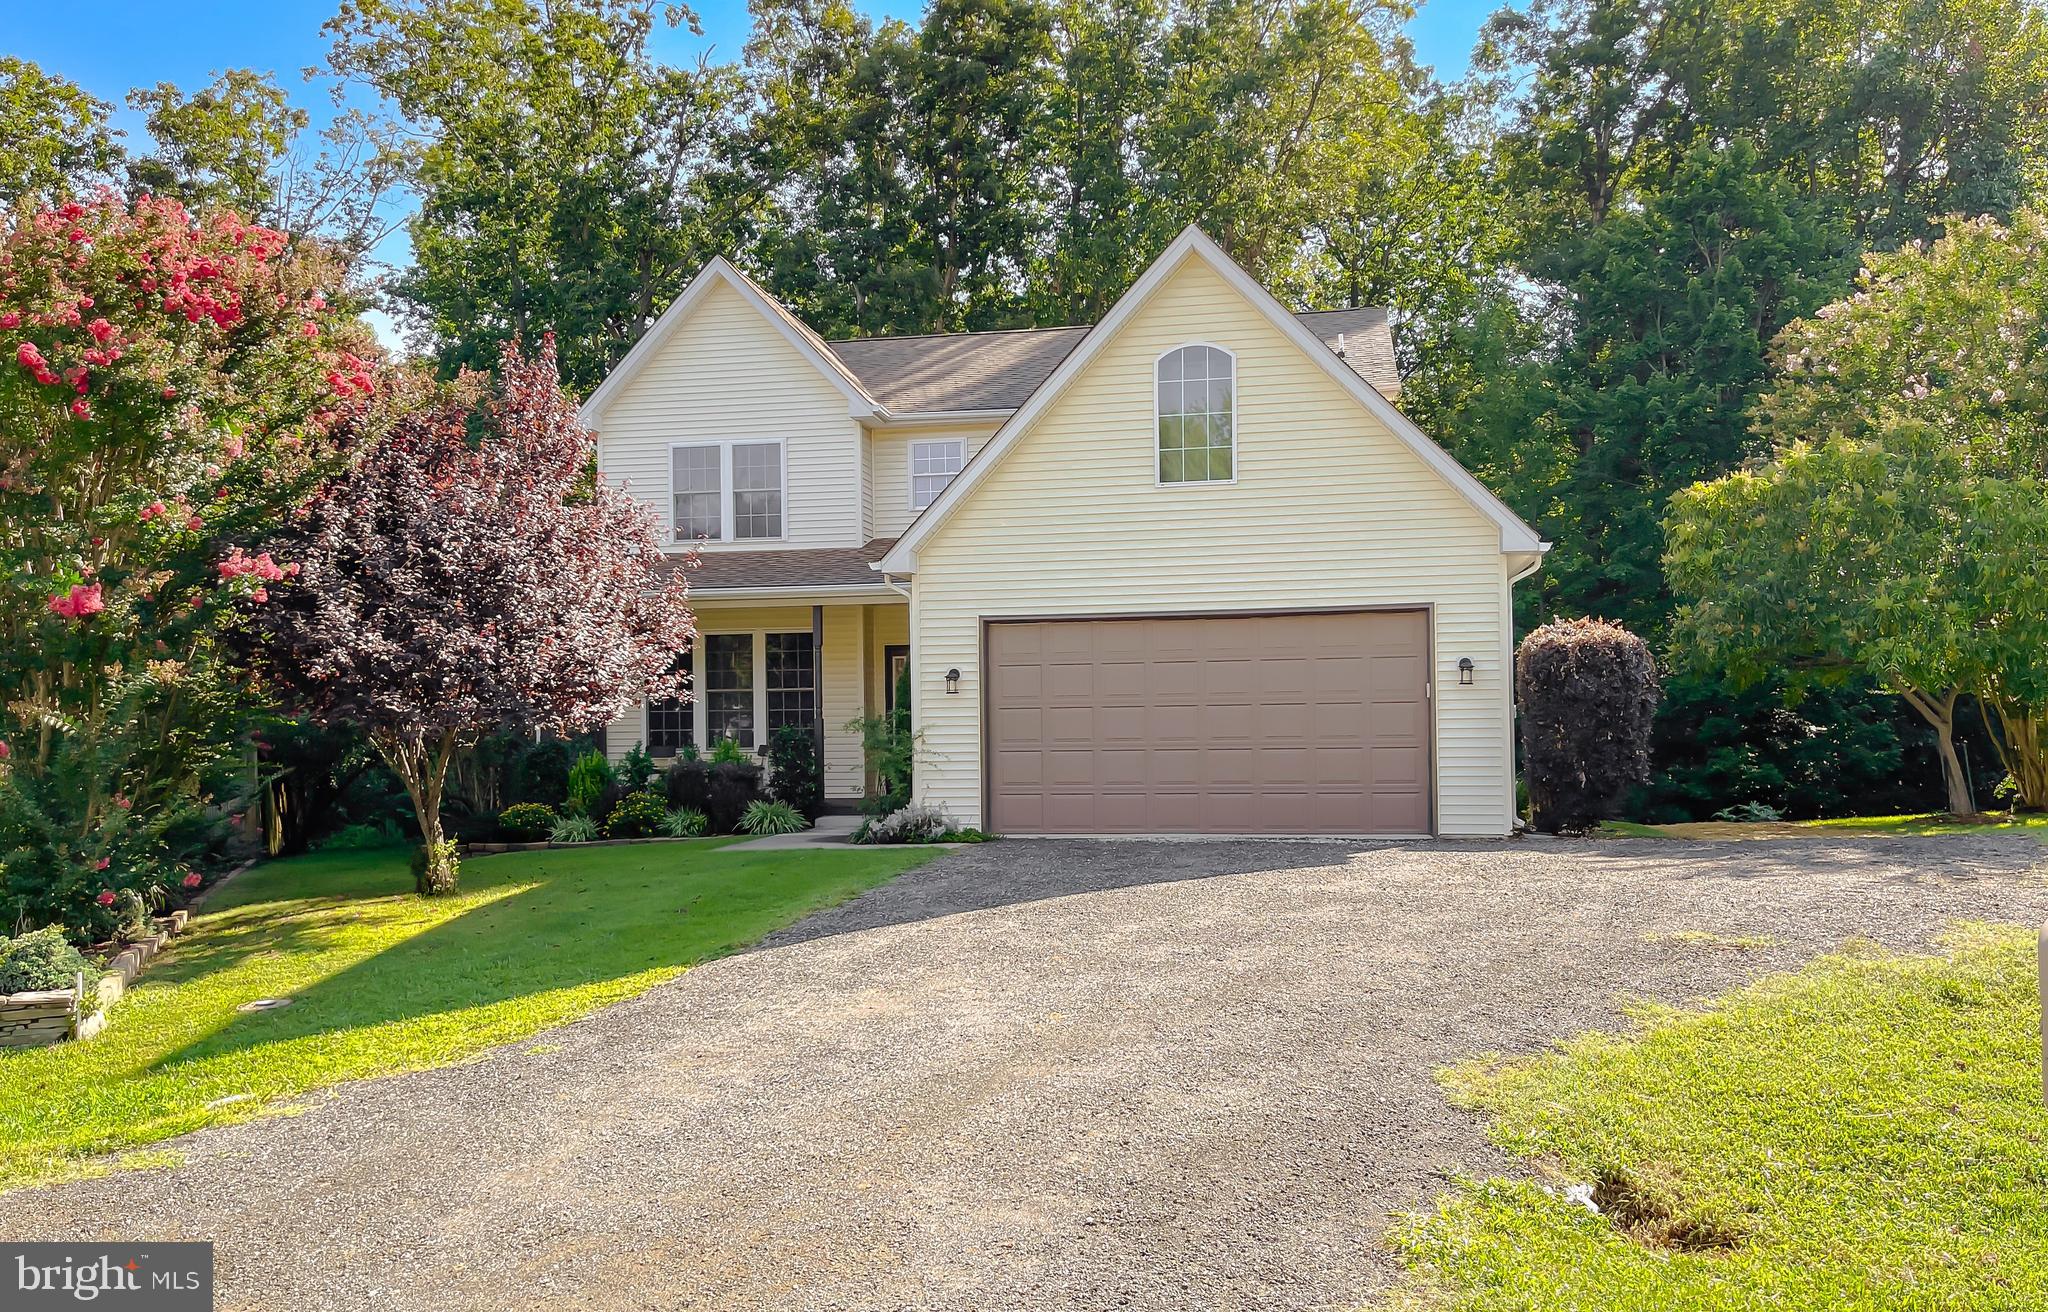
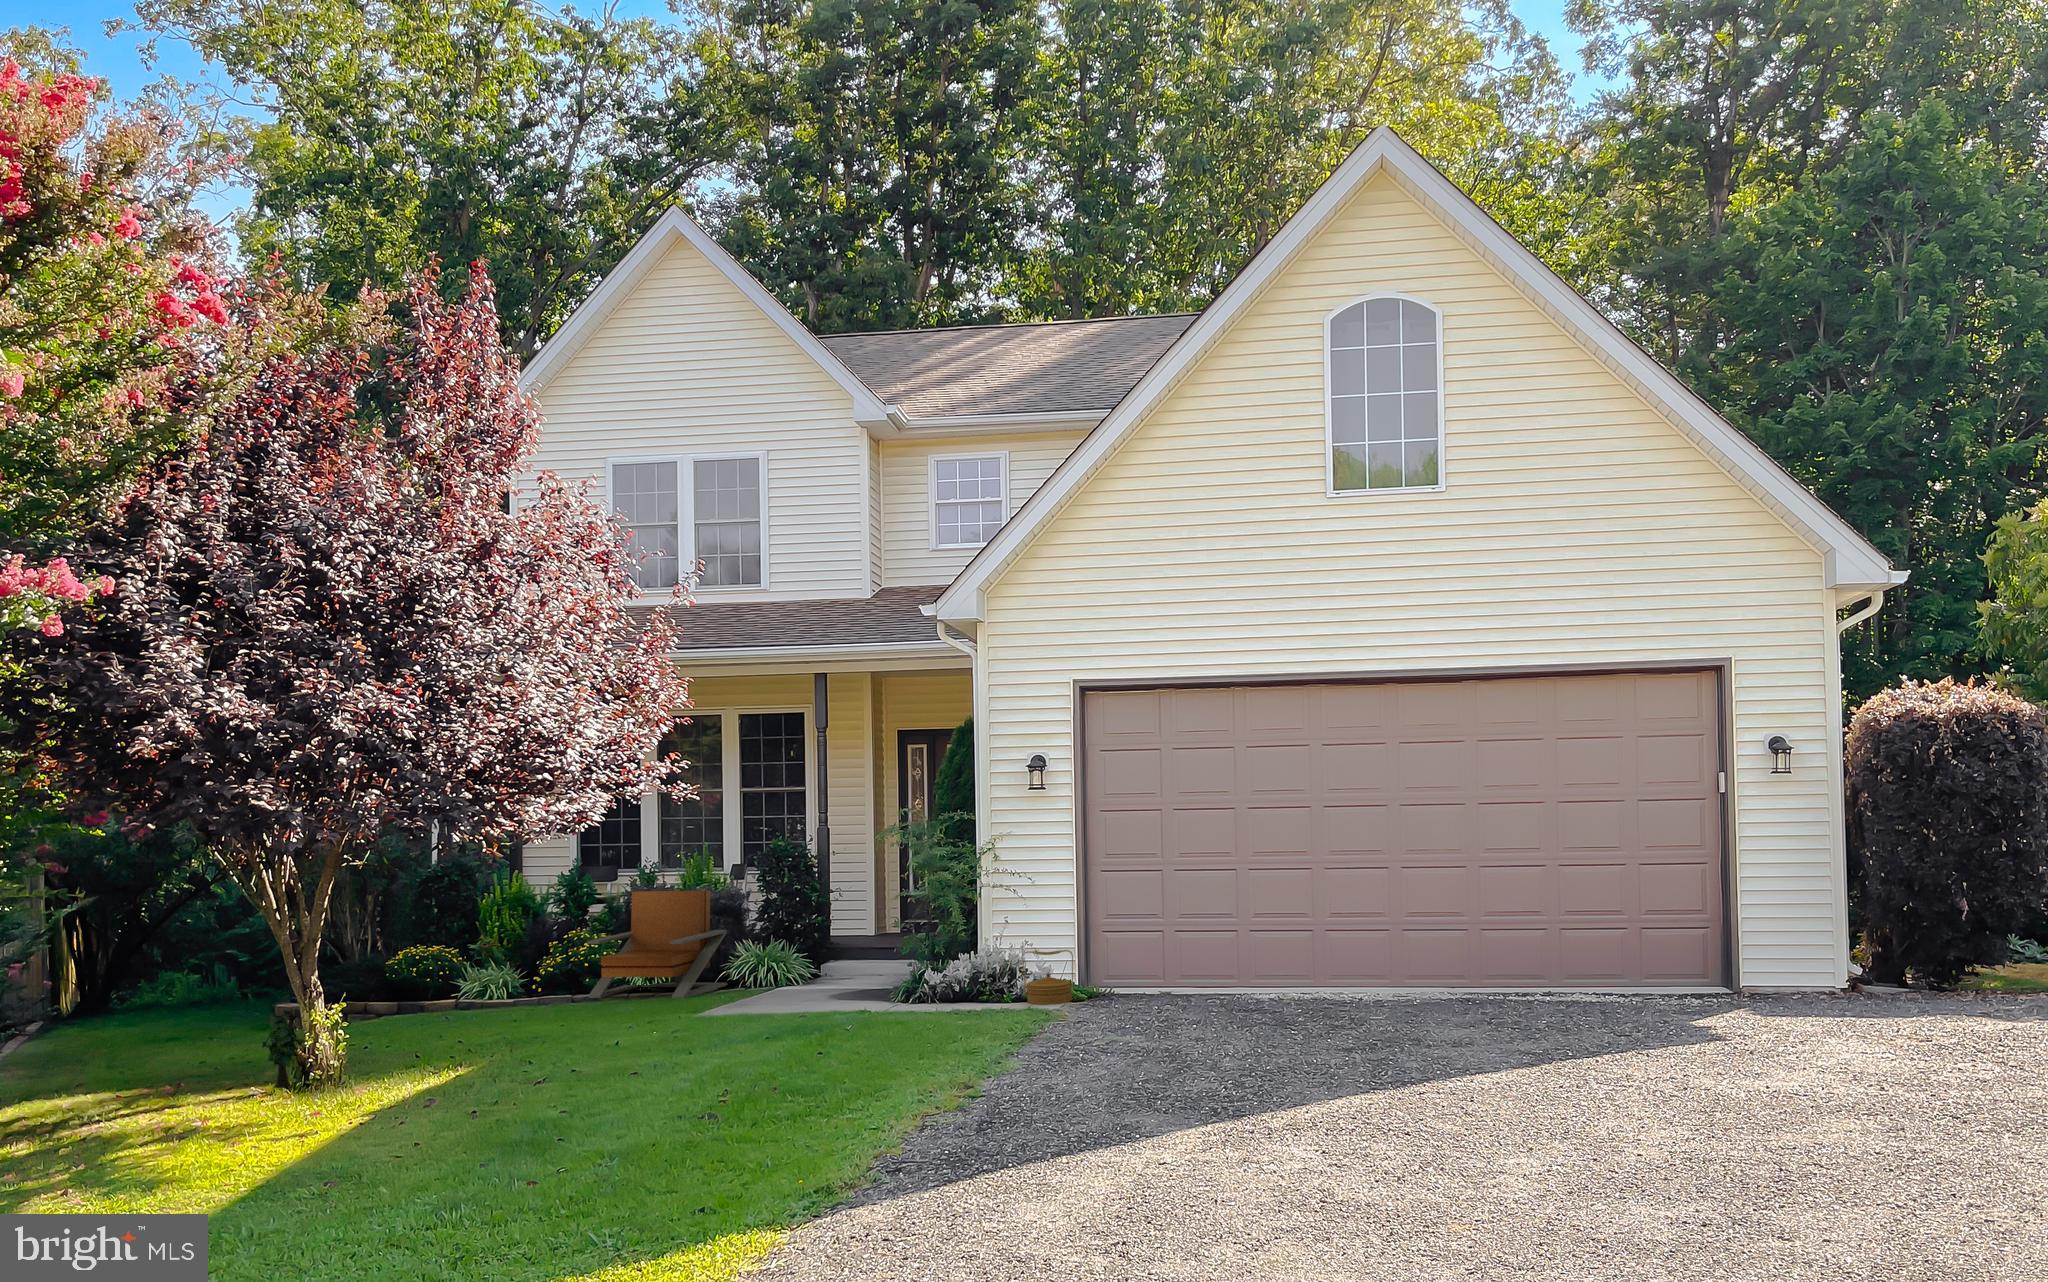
lounge chair: none [643,763,743,840] -> present [587,890,727,998]
woven basket: none [938,814,973,852] -> present [1022,950,1073,1004]

